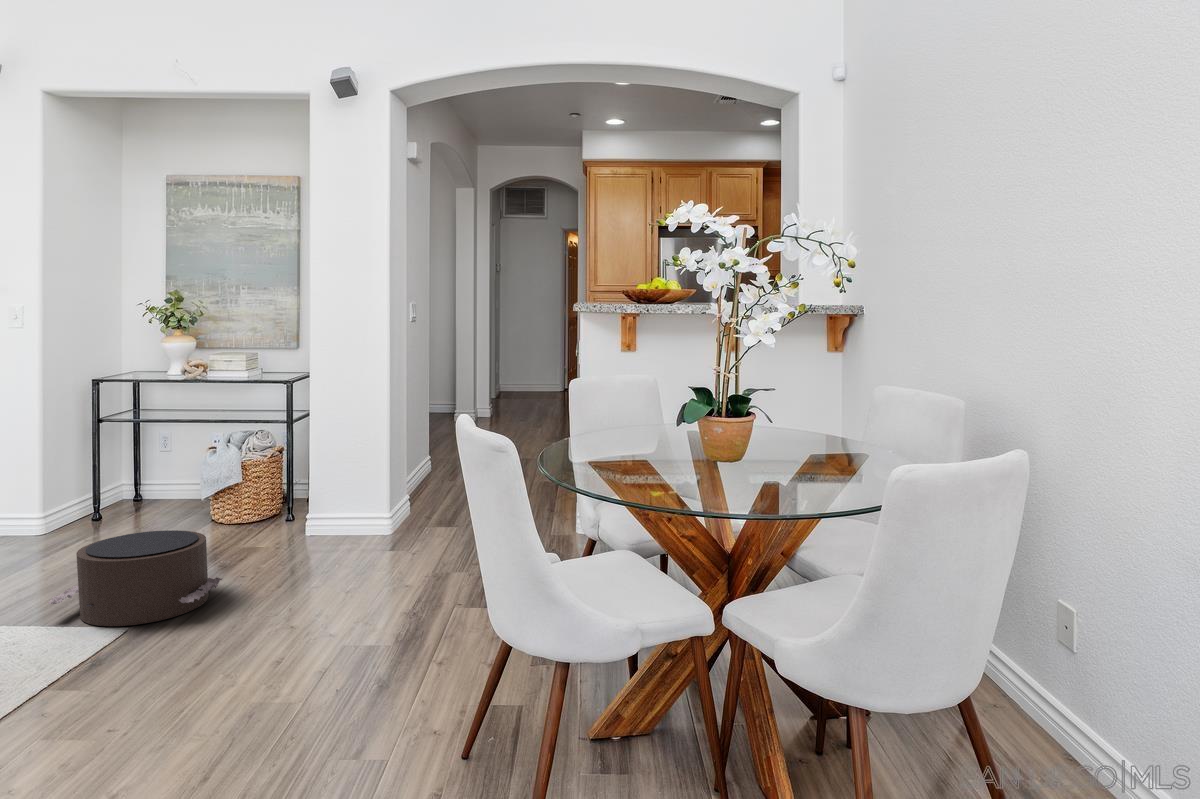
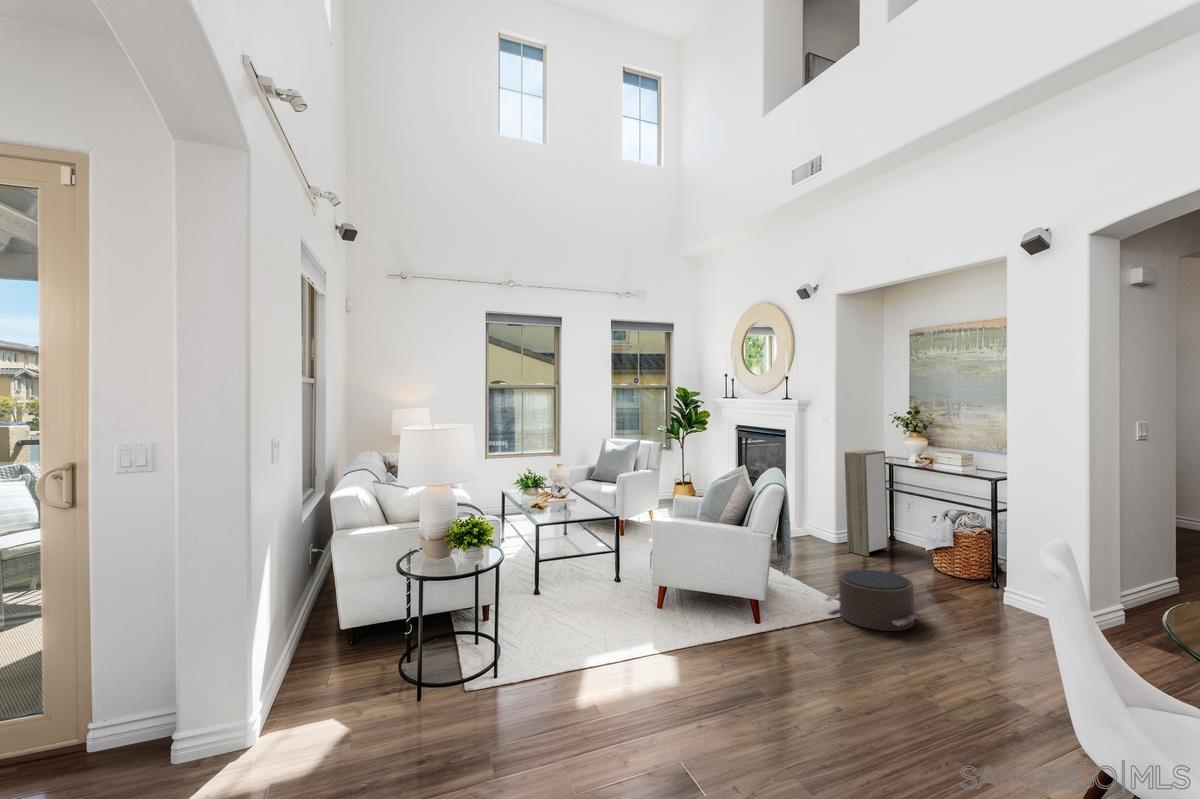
storage cabinet: none [59,358,138,528] -> present [845,450,888,556]

